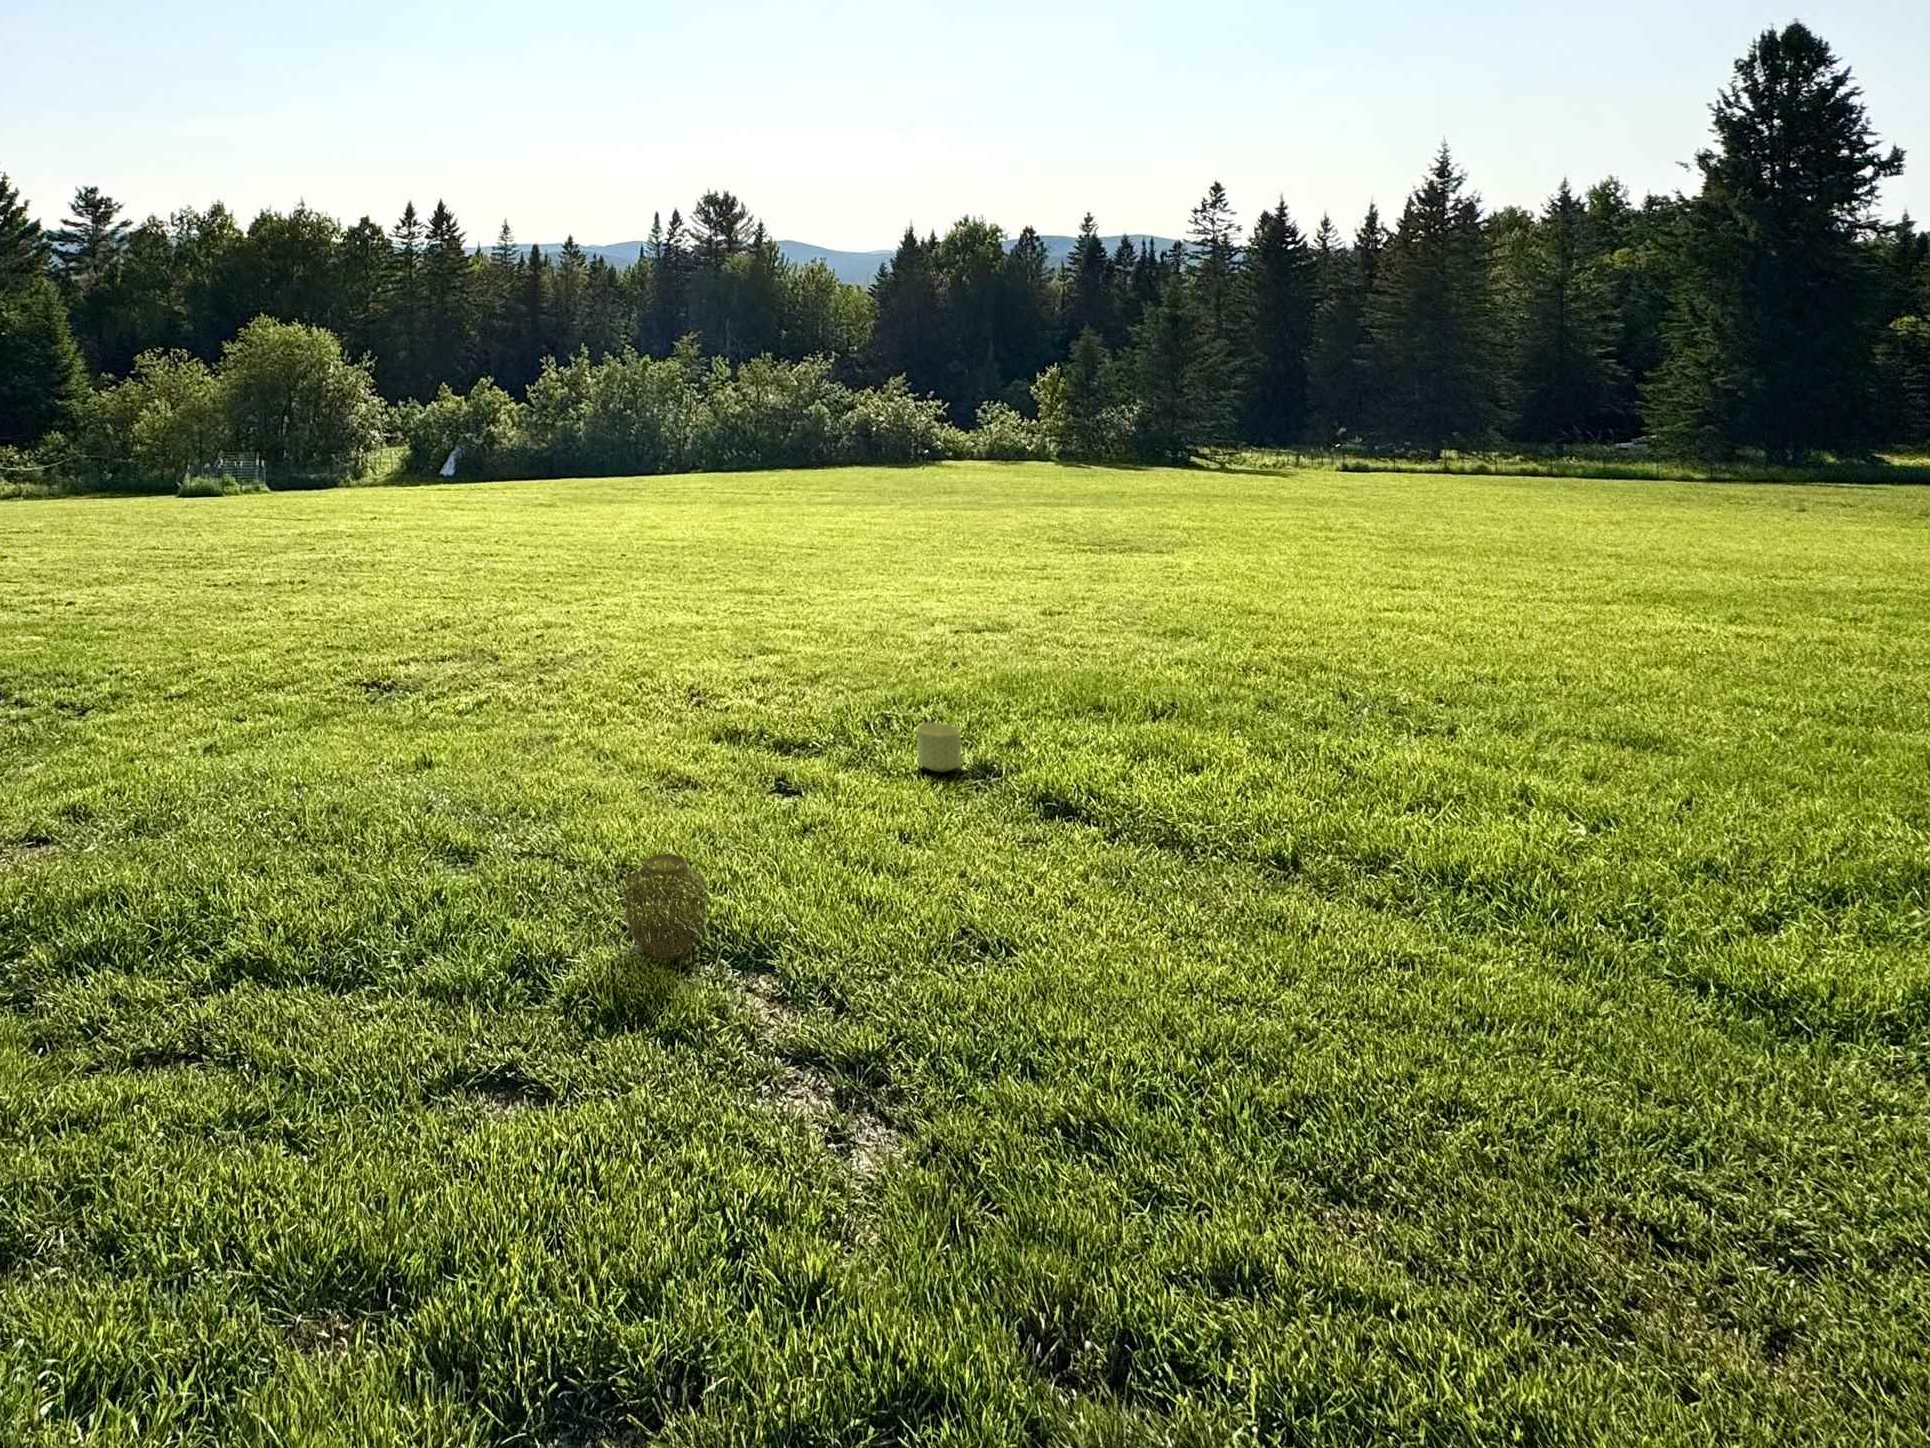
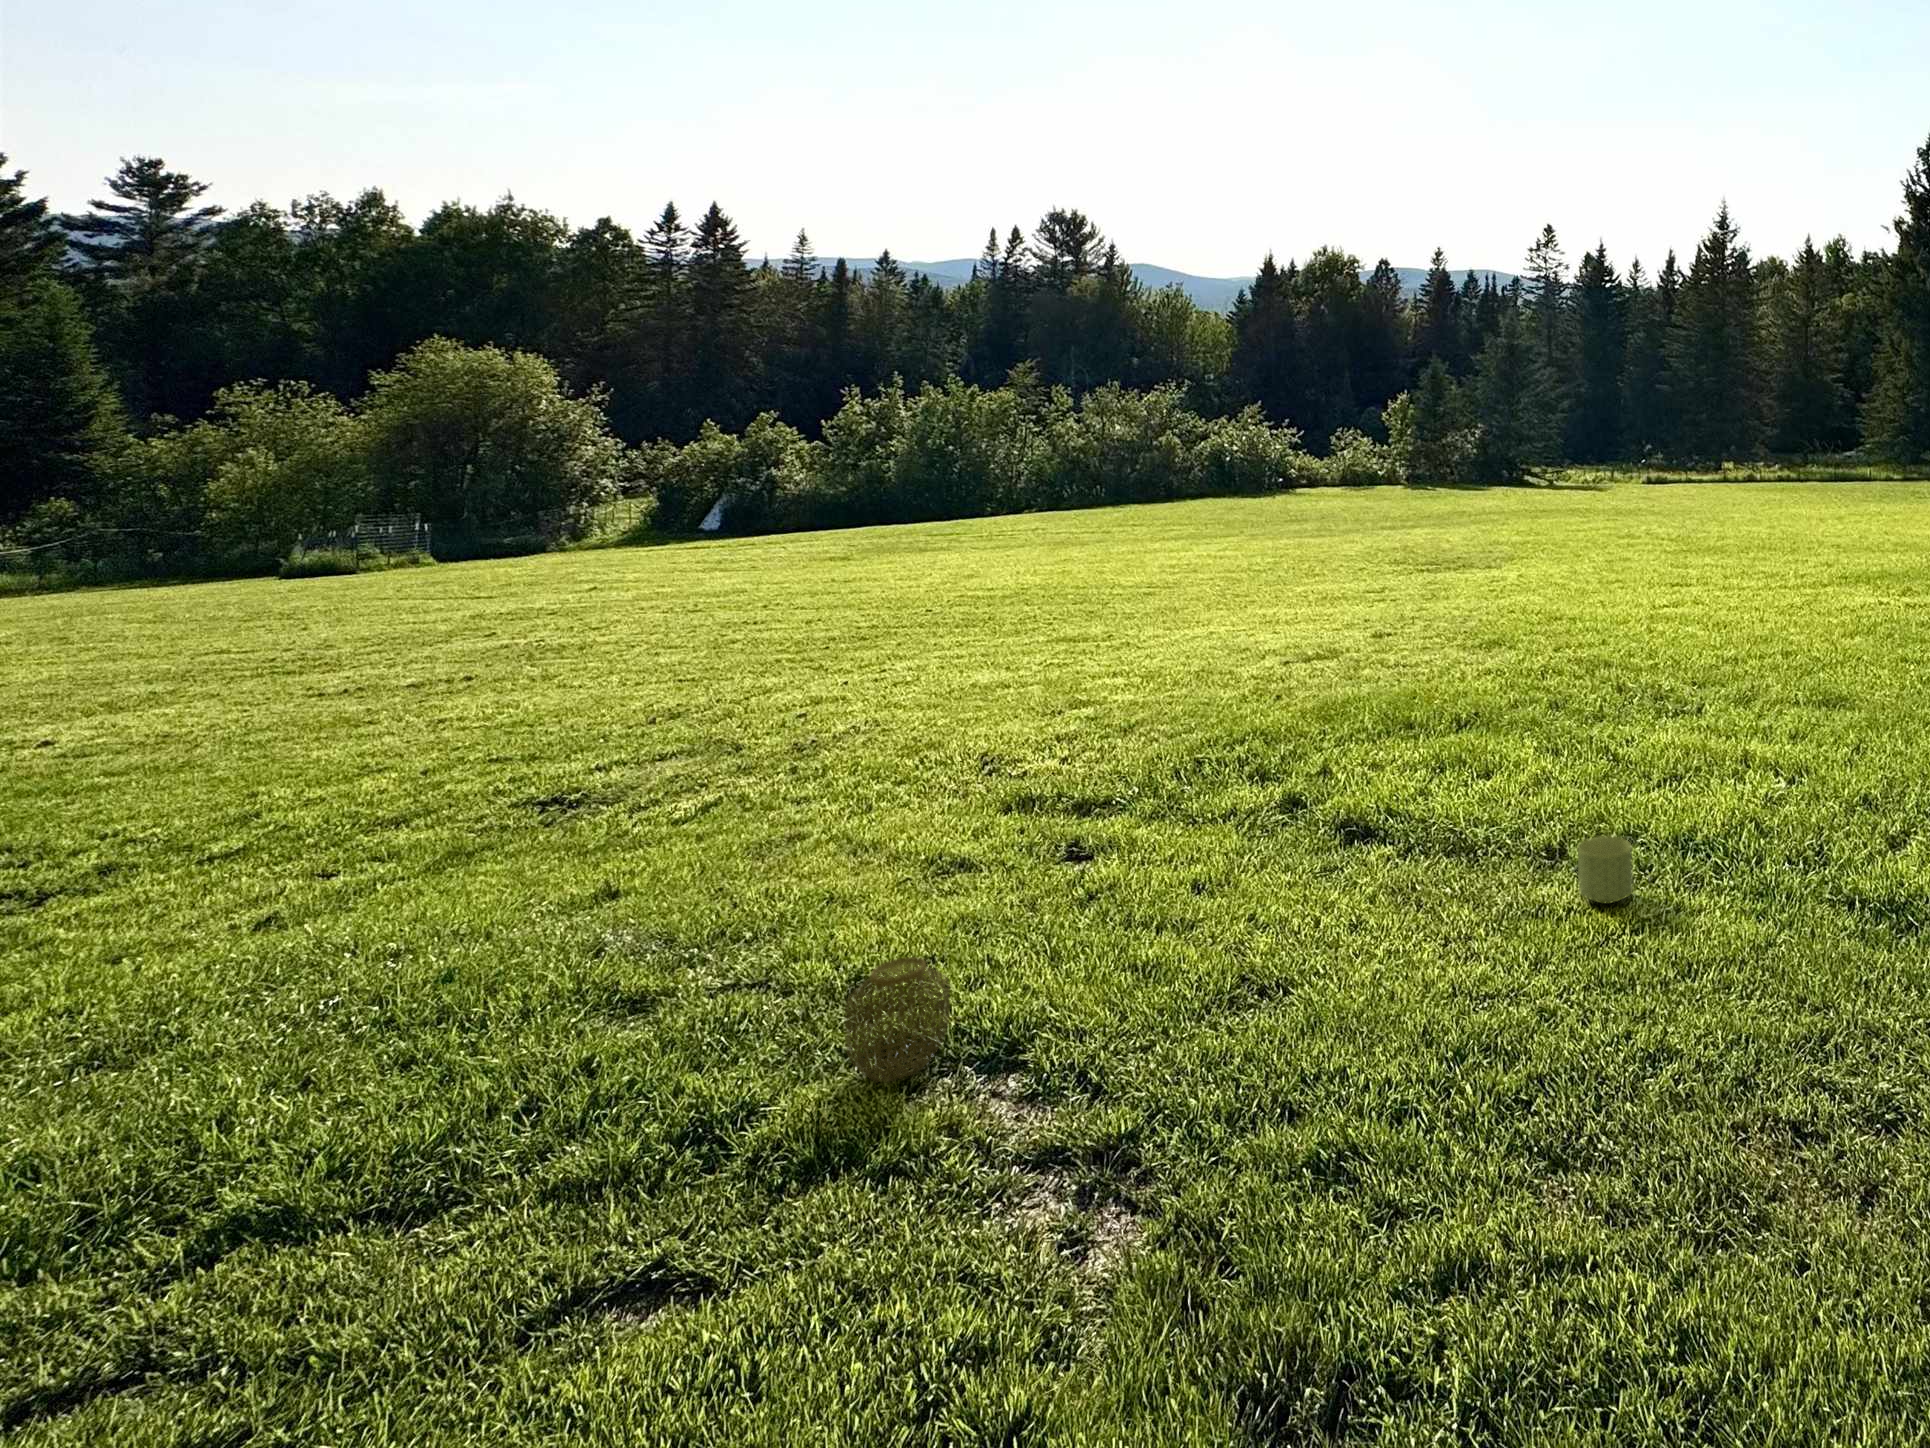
planter: present [917,723,961,773] -> present [1577,836,1633,904]

